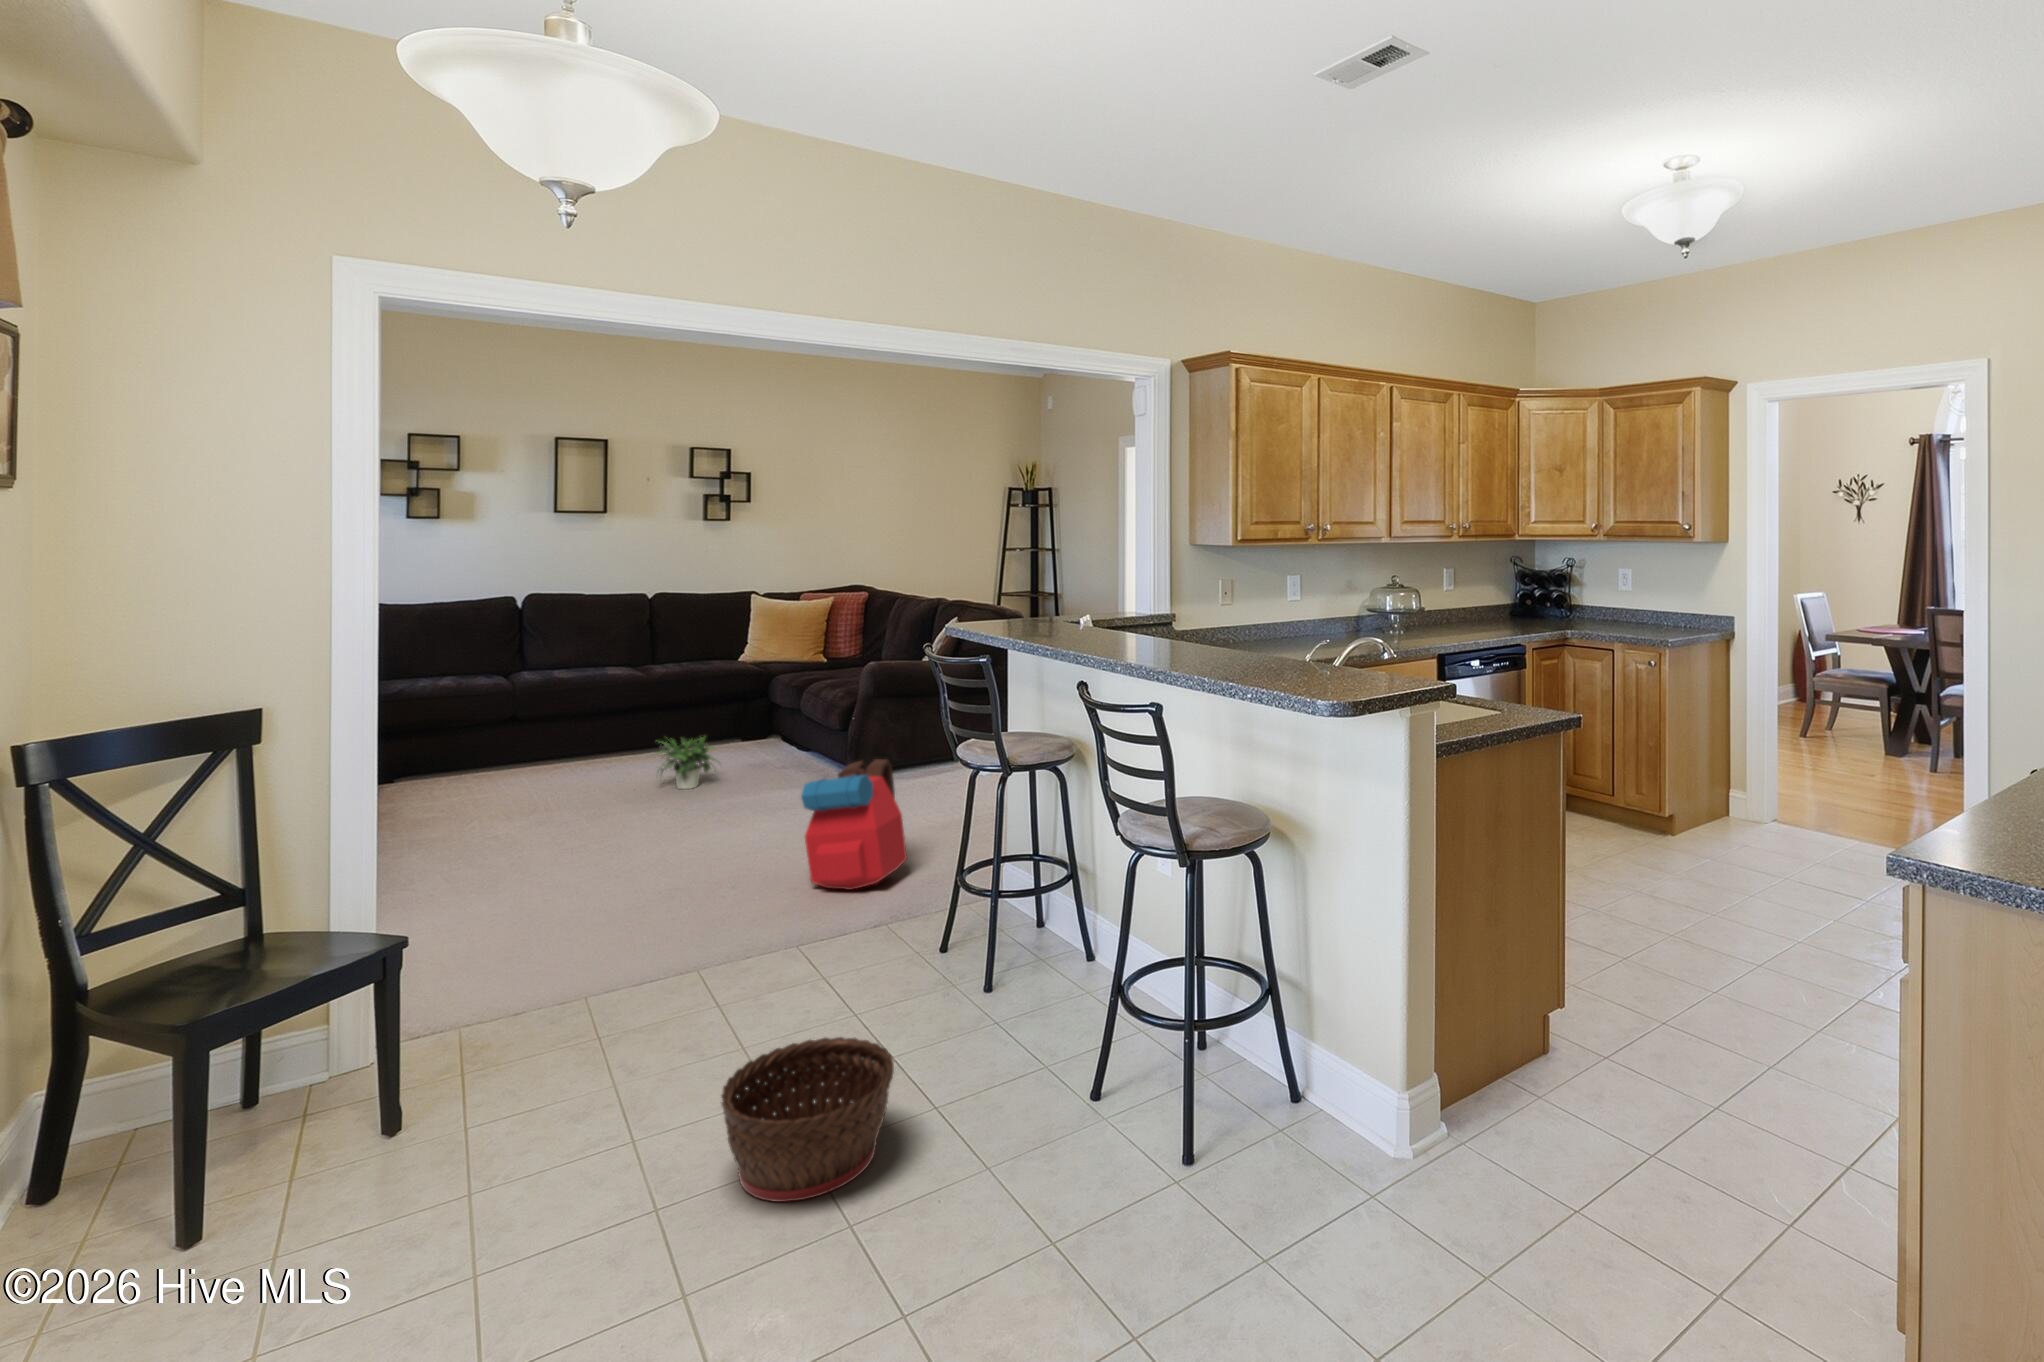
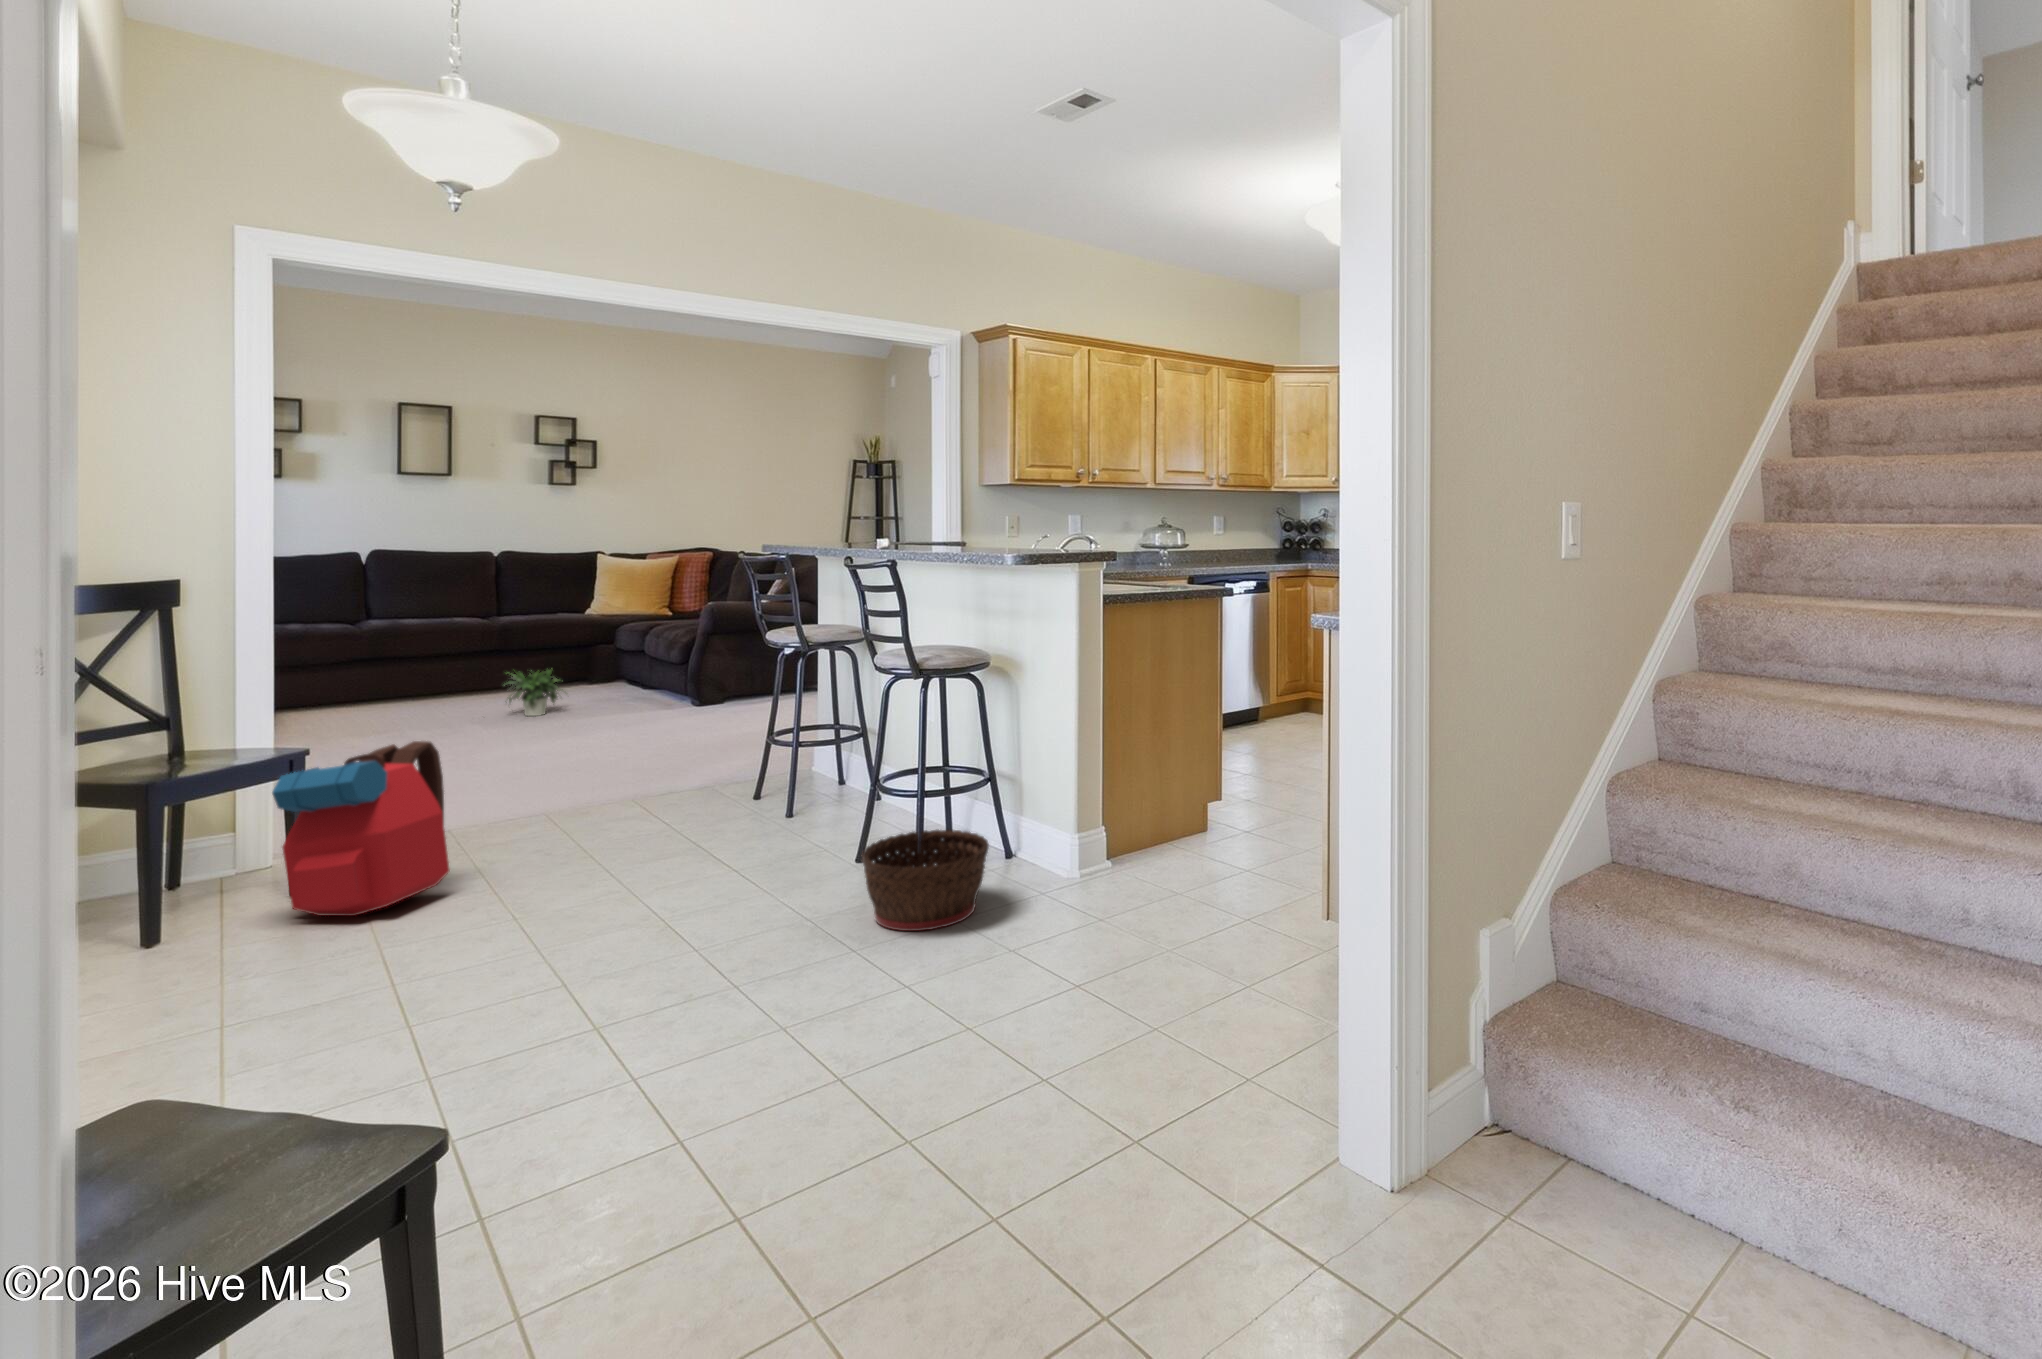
backpack: present [801,759,907,890] -> present [272,741,450,916]
basket: present [721,1037,894,1202] -> present [862,830,989,931]

